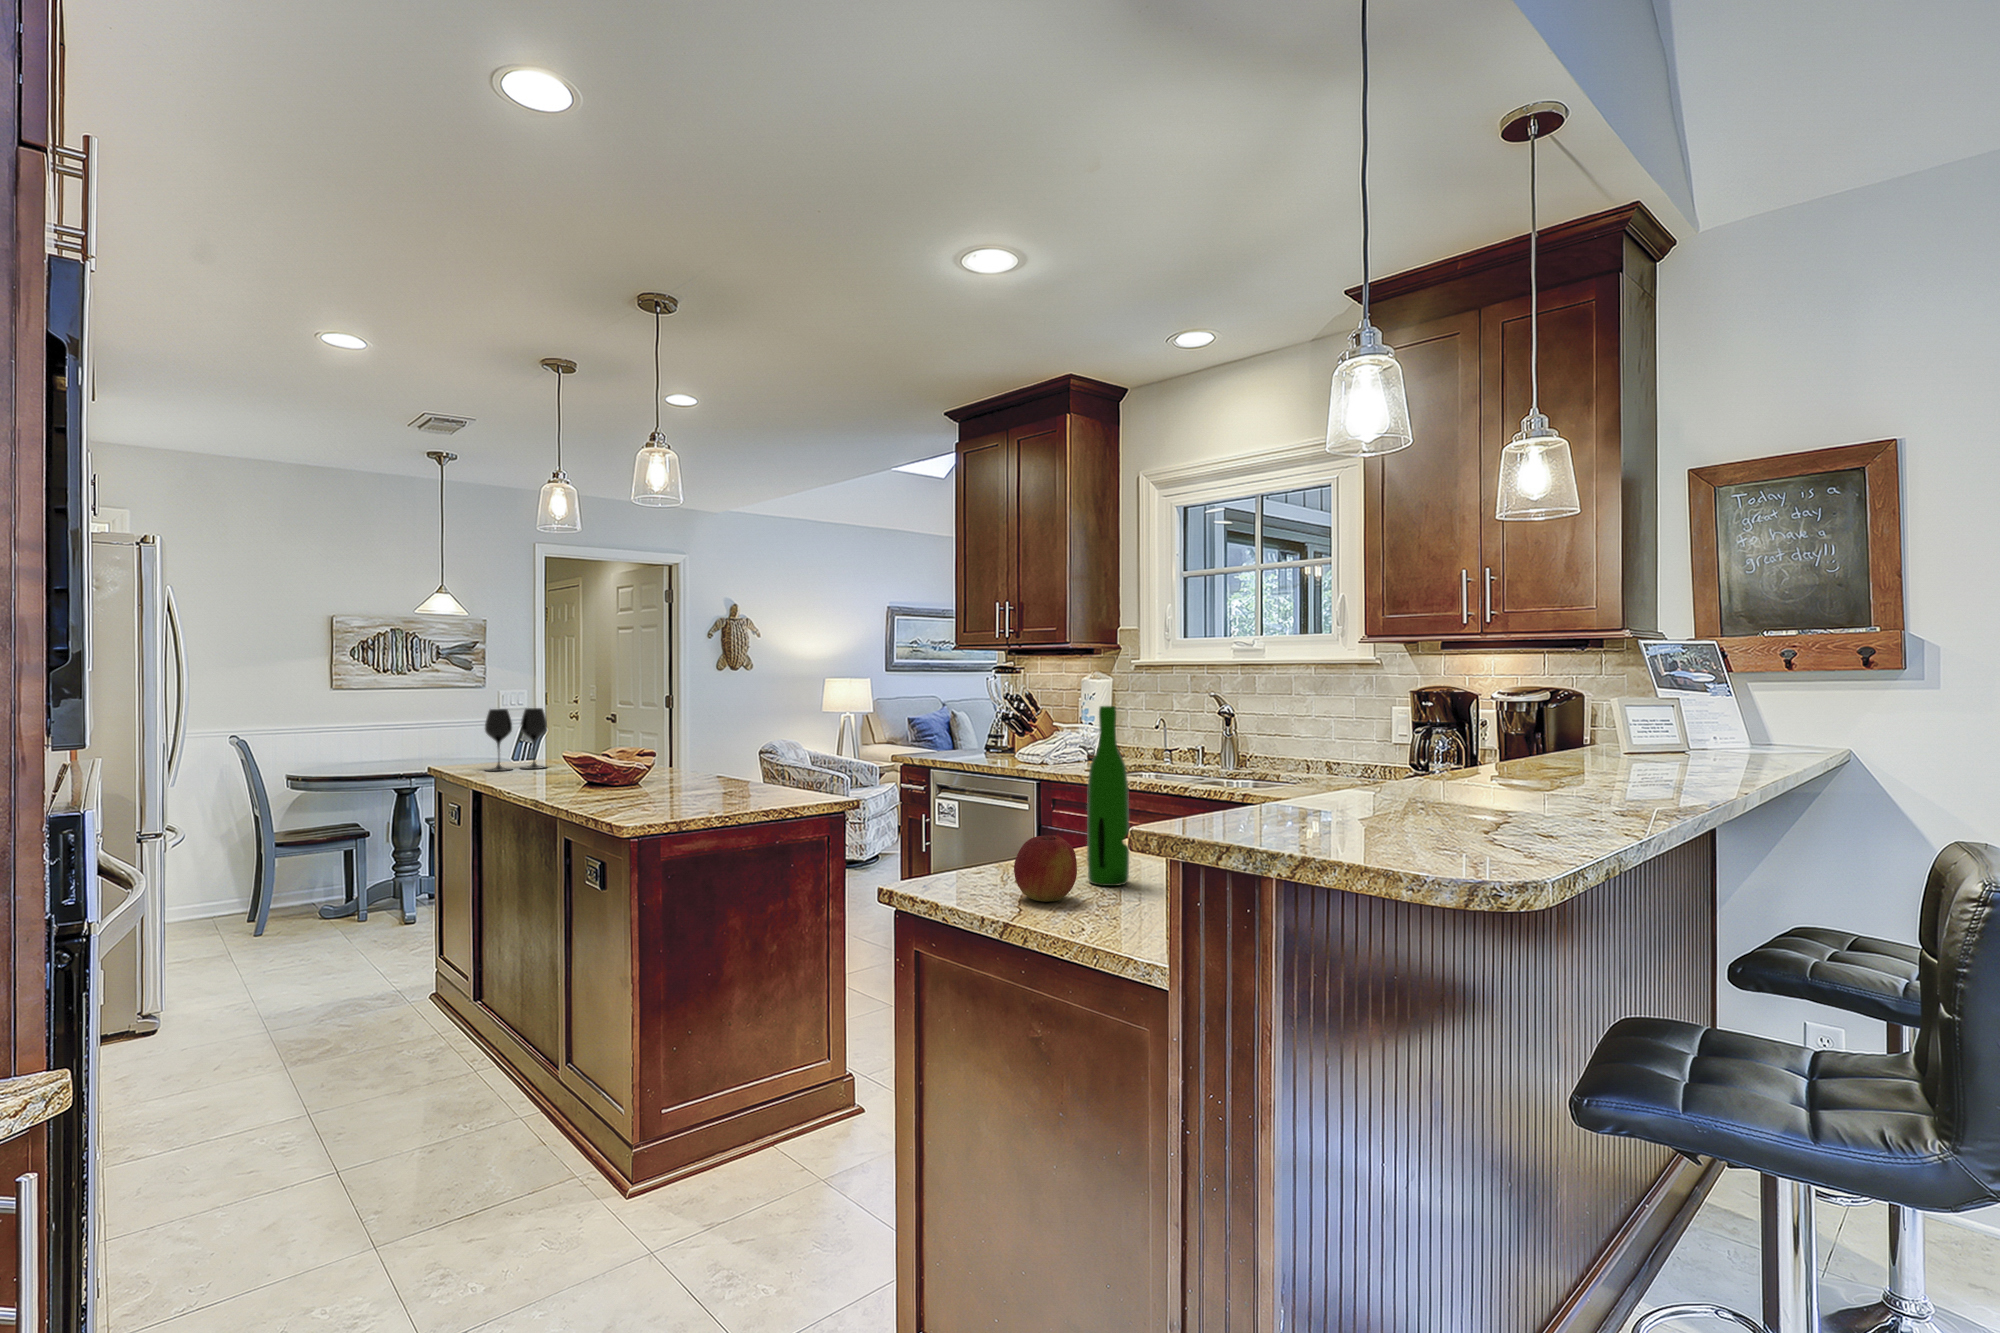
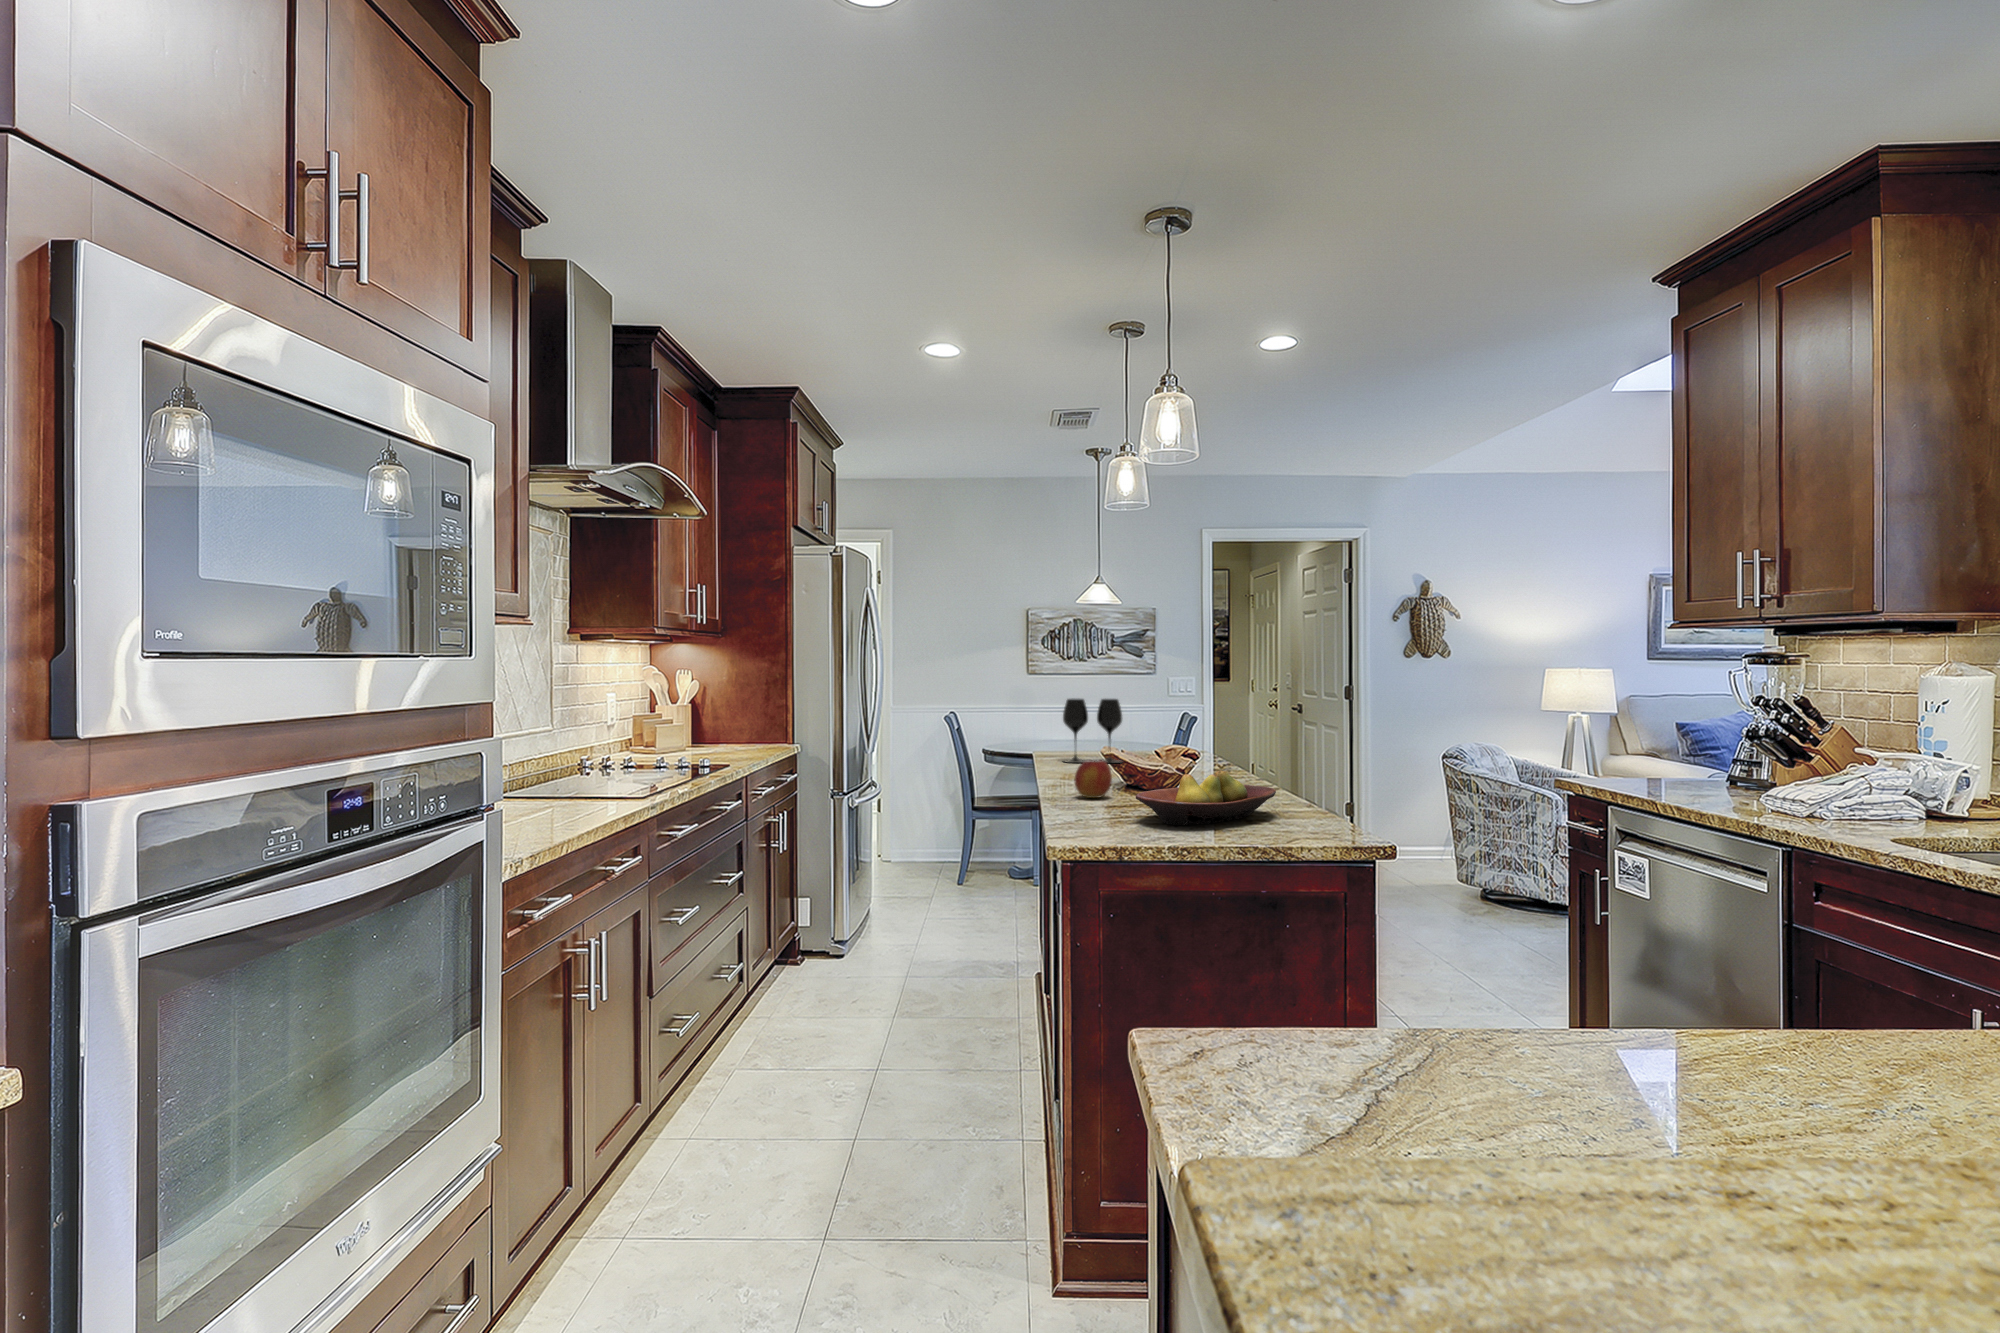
wine bottle: present [1087,706,1129,886] -> none [1504,750,1604,1144]
fruit bowl: none [653,759,755,804] -> present [1136,771,1276,825]
apple: present [1014,835,1077,902] -> present [1075,760,1112,798]

